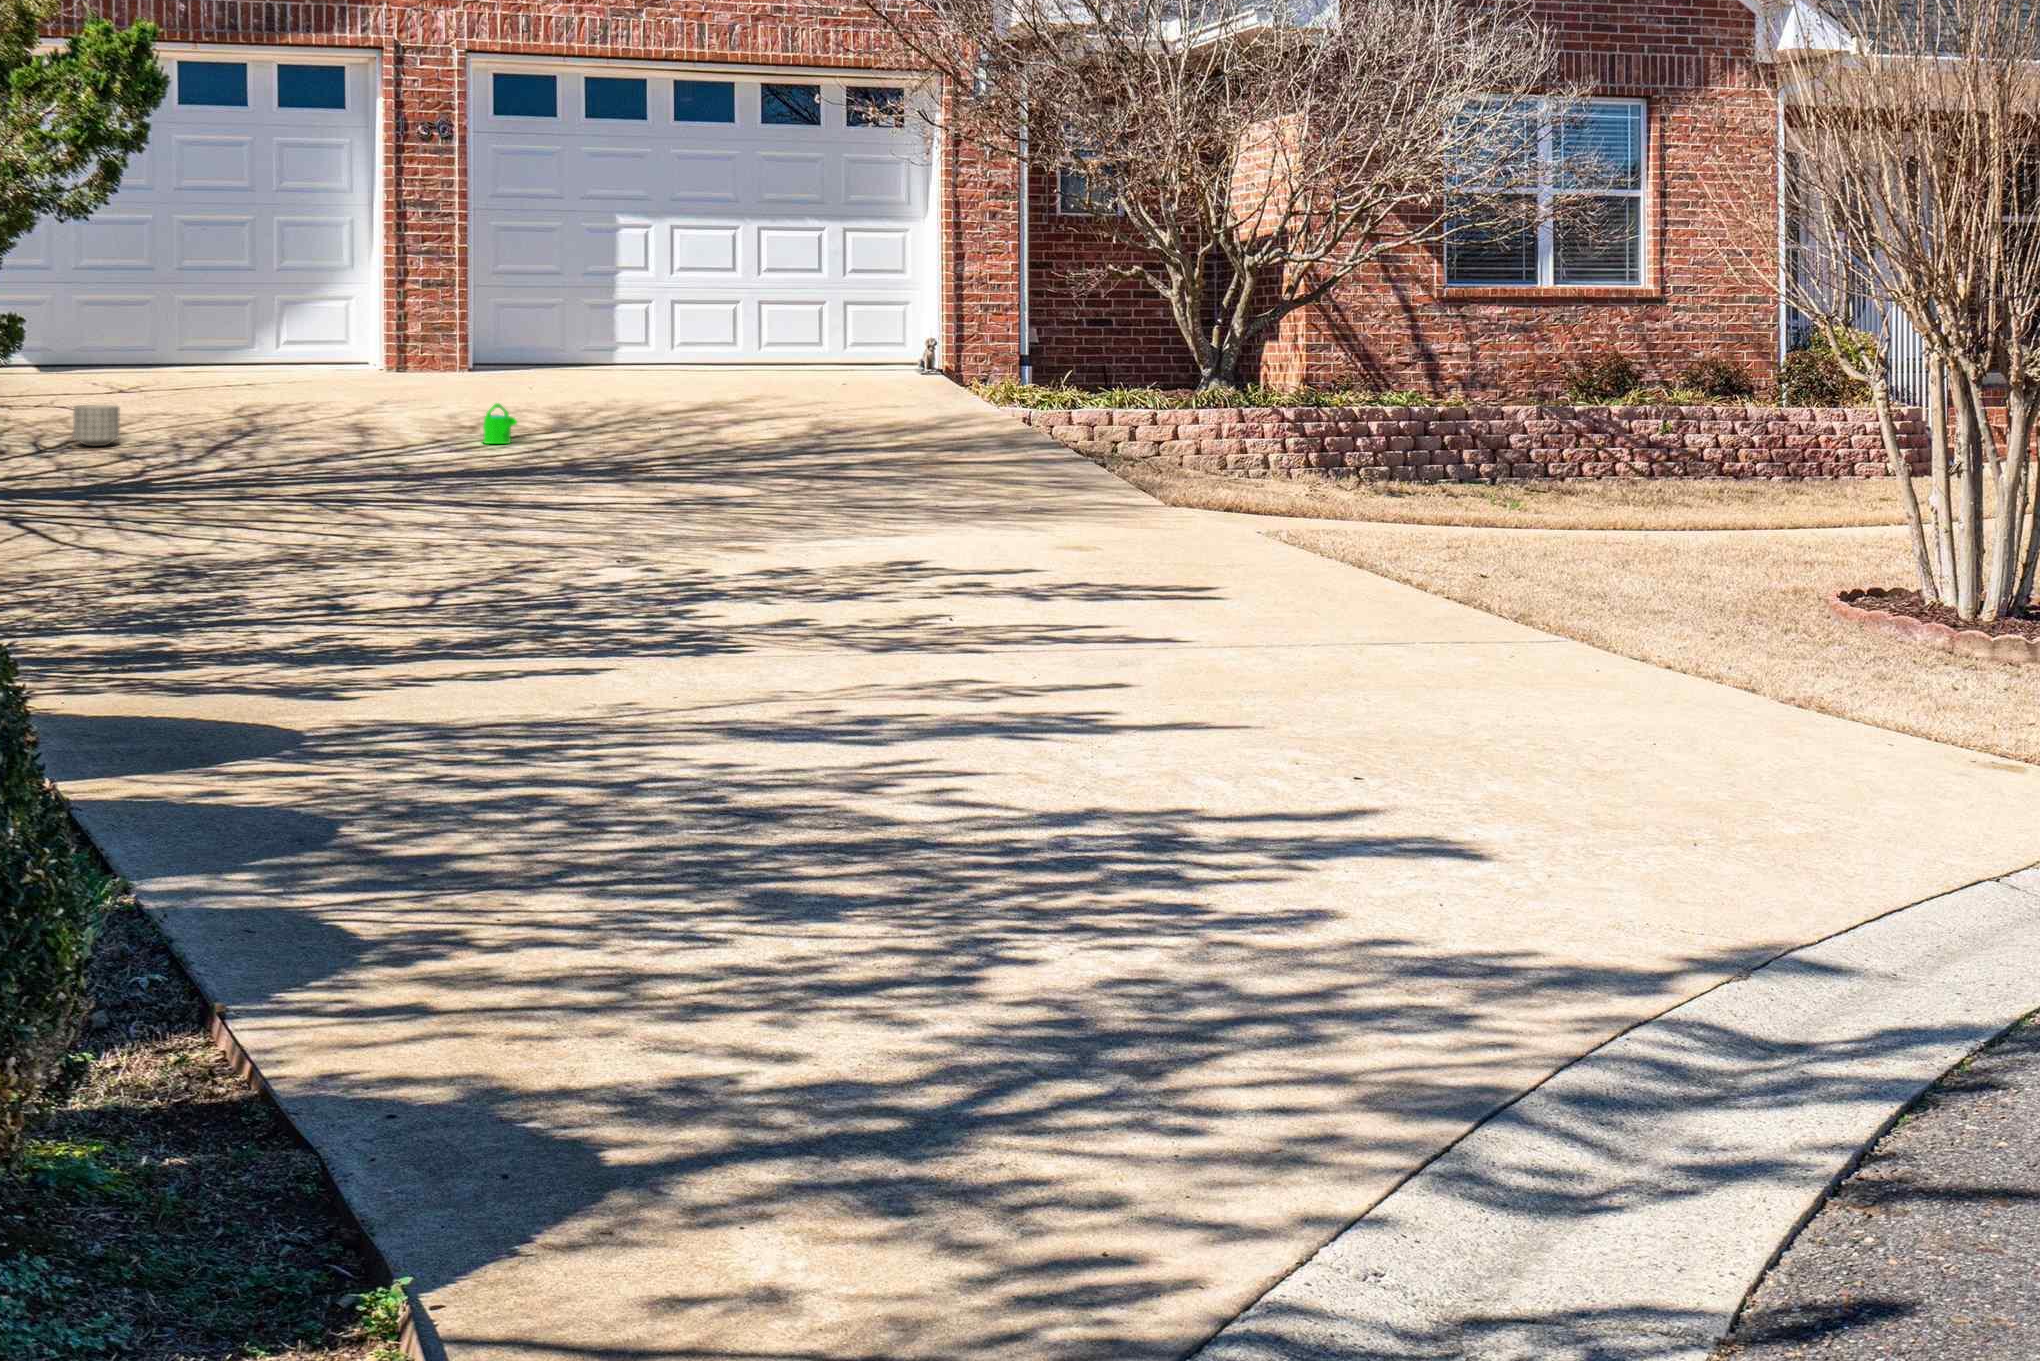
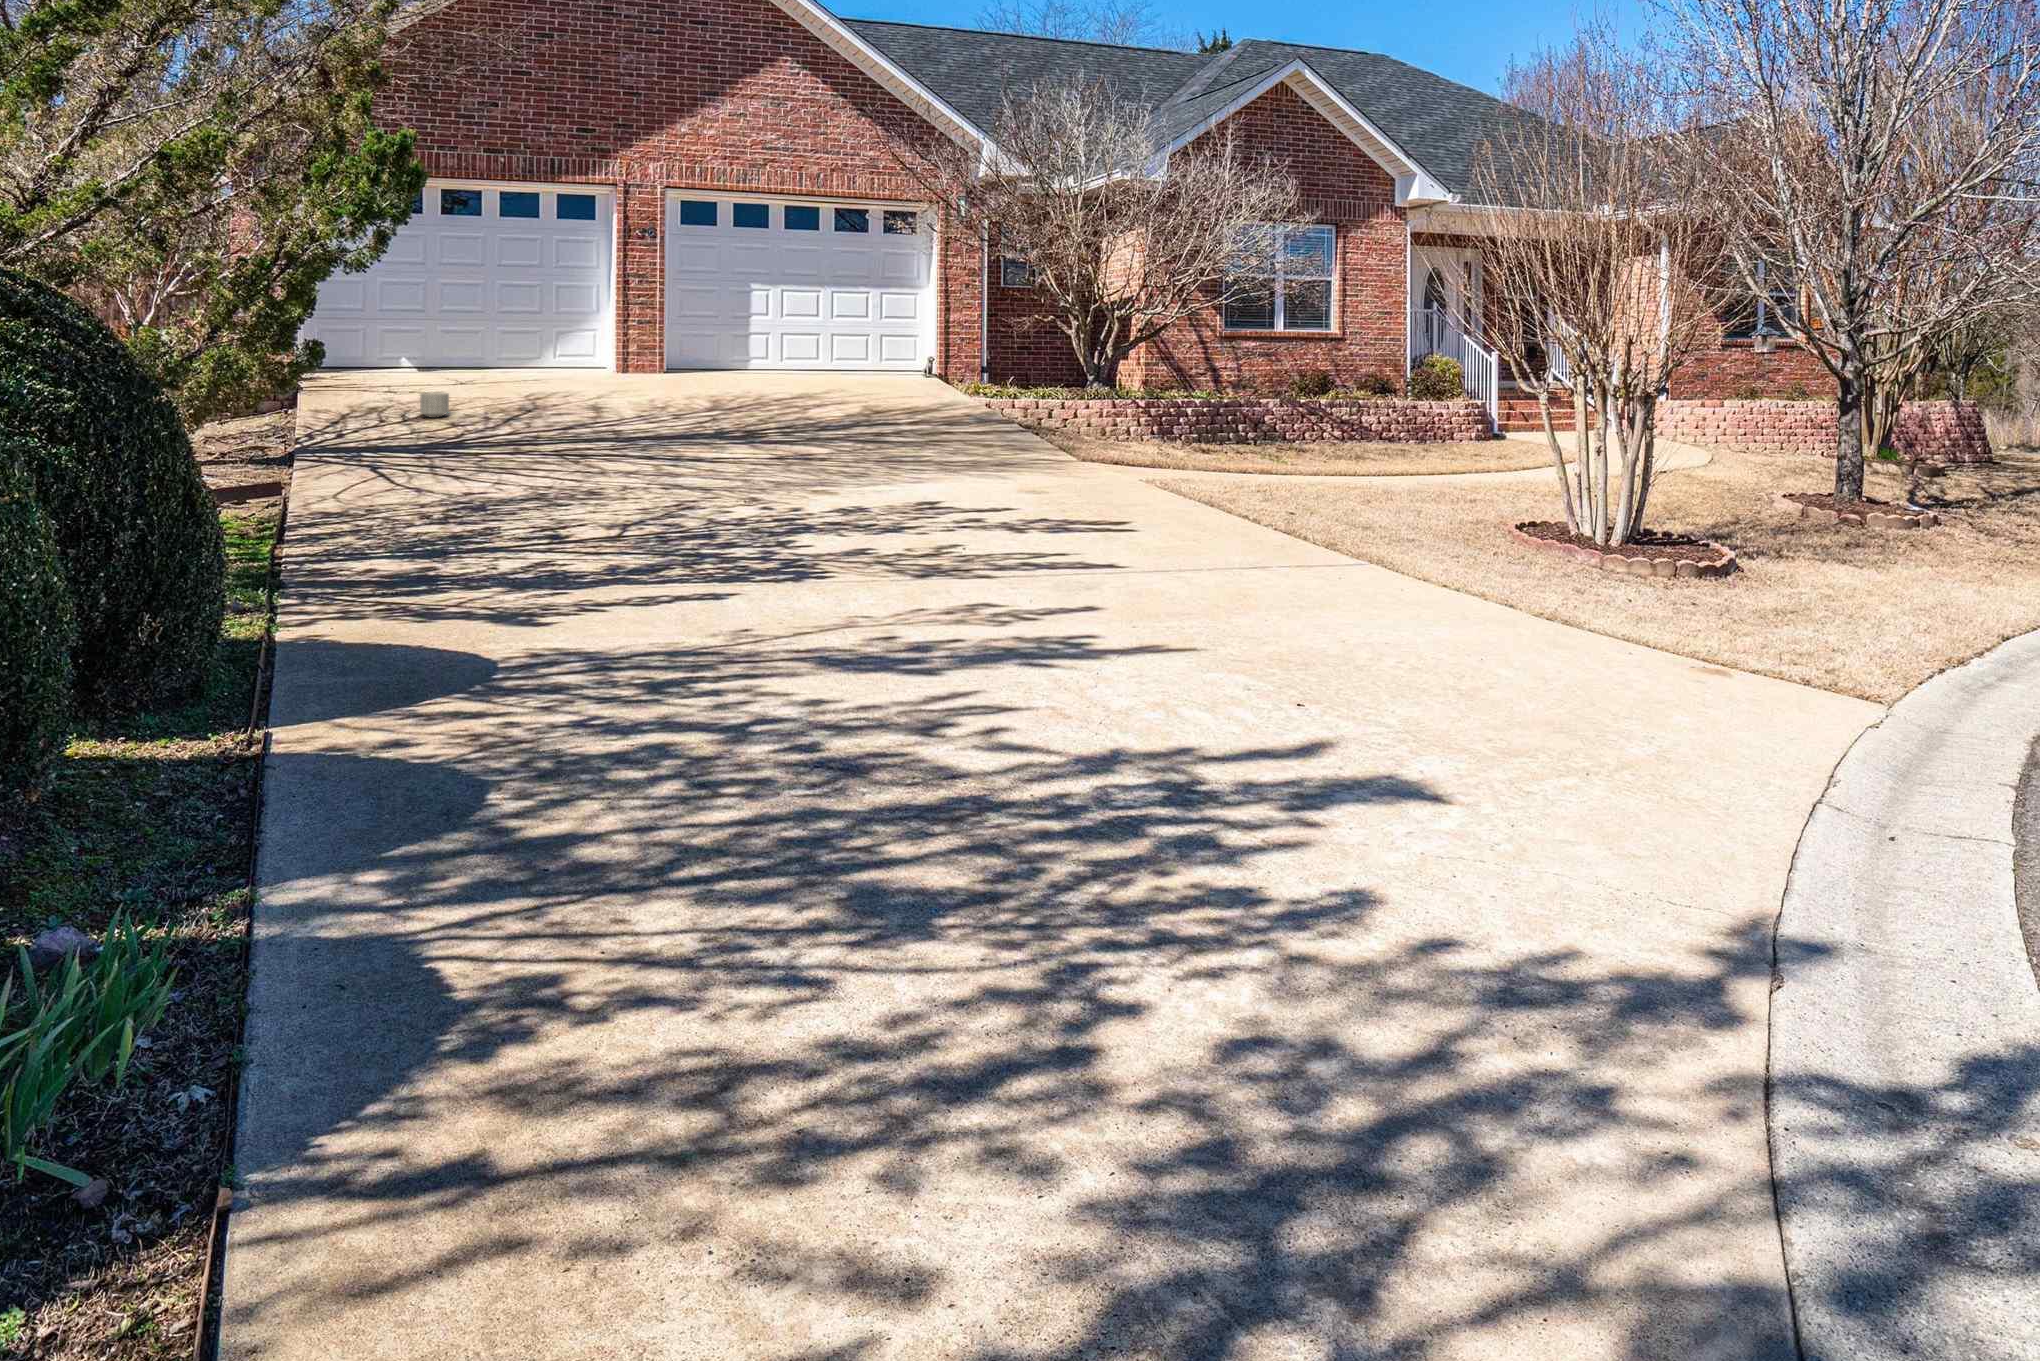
watering can: present [483,403,517,444] -> none [670,394,692,418]

